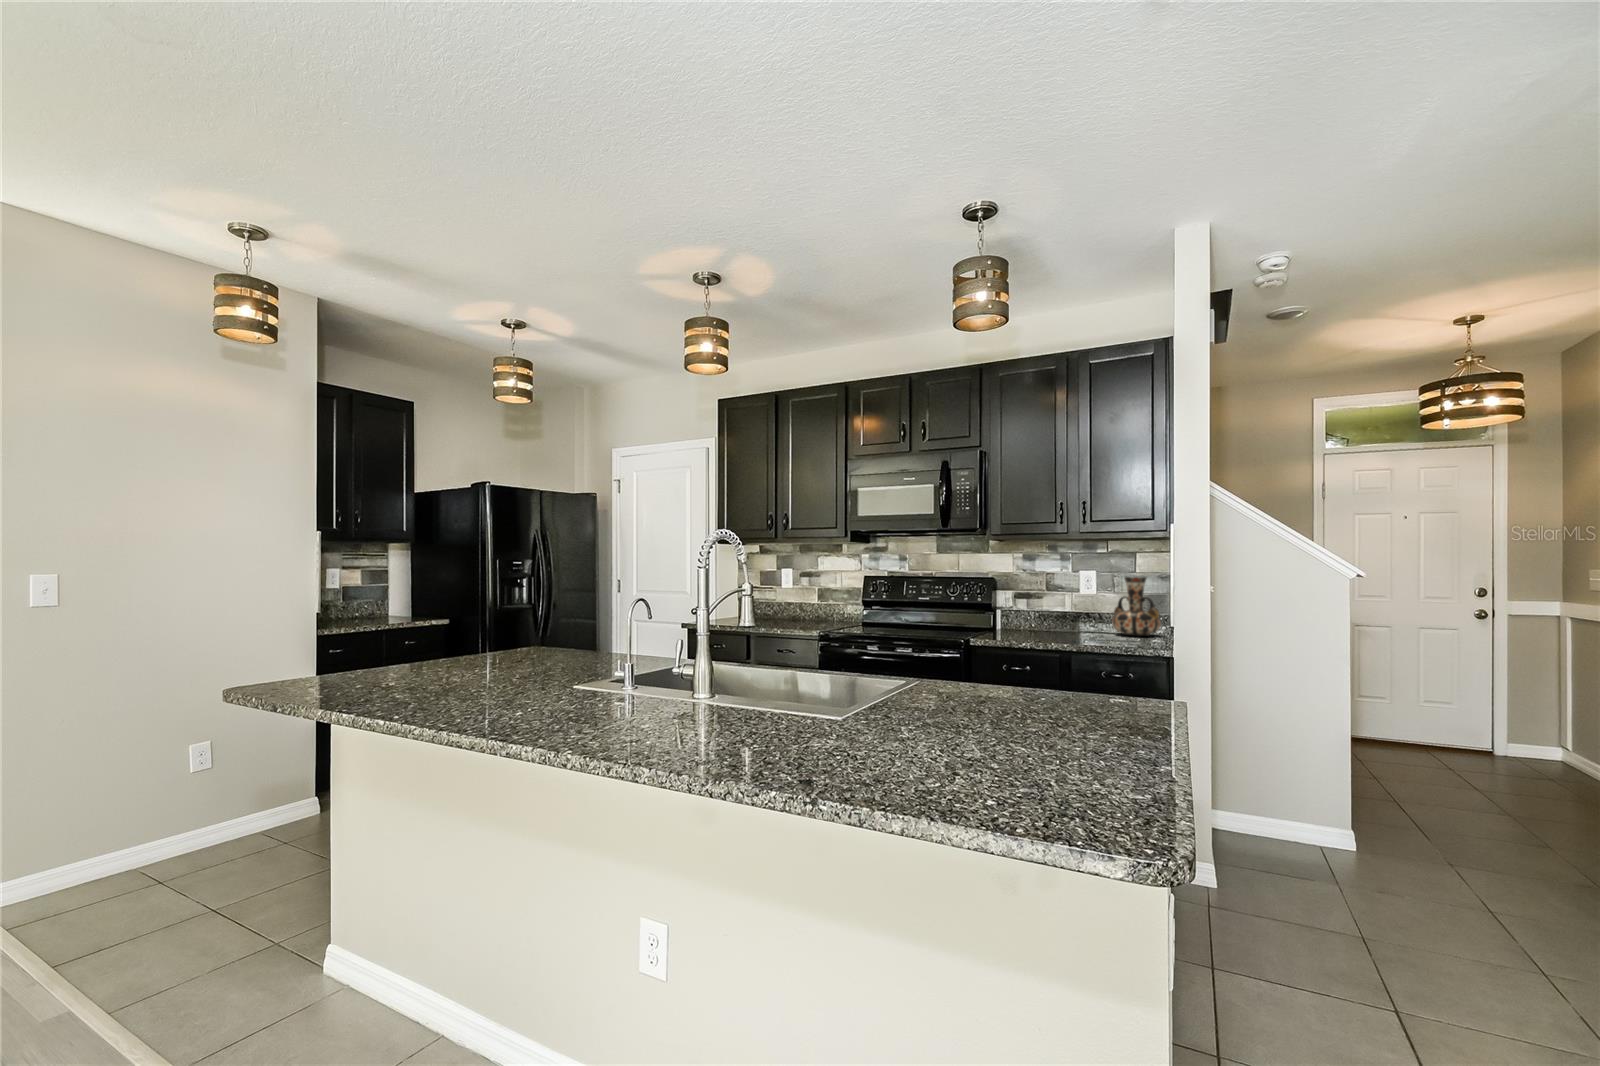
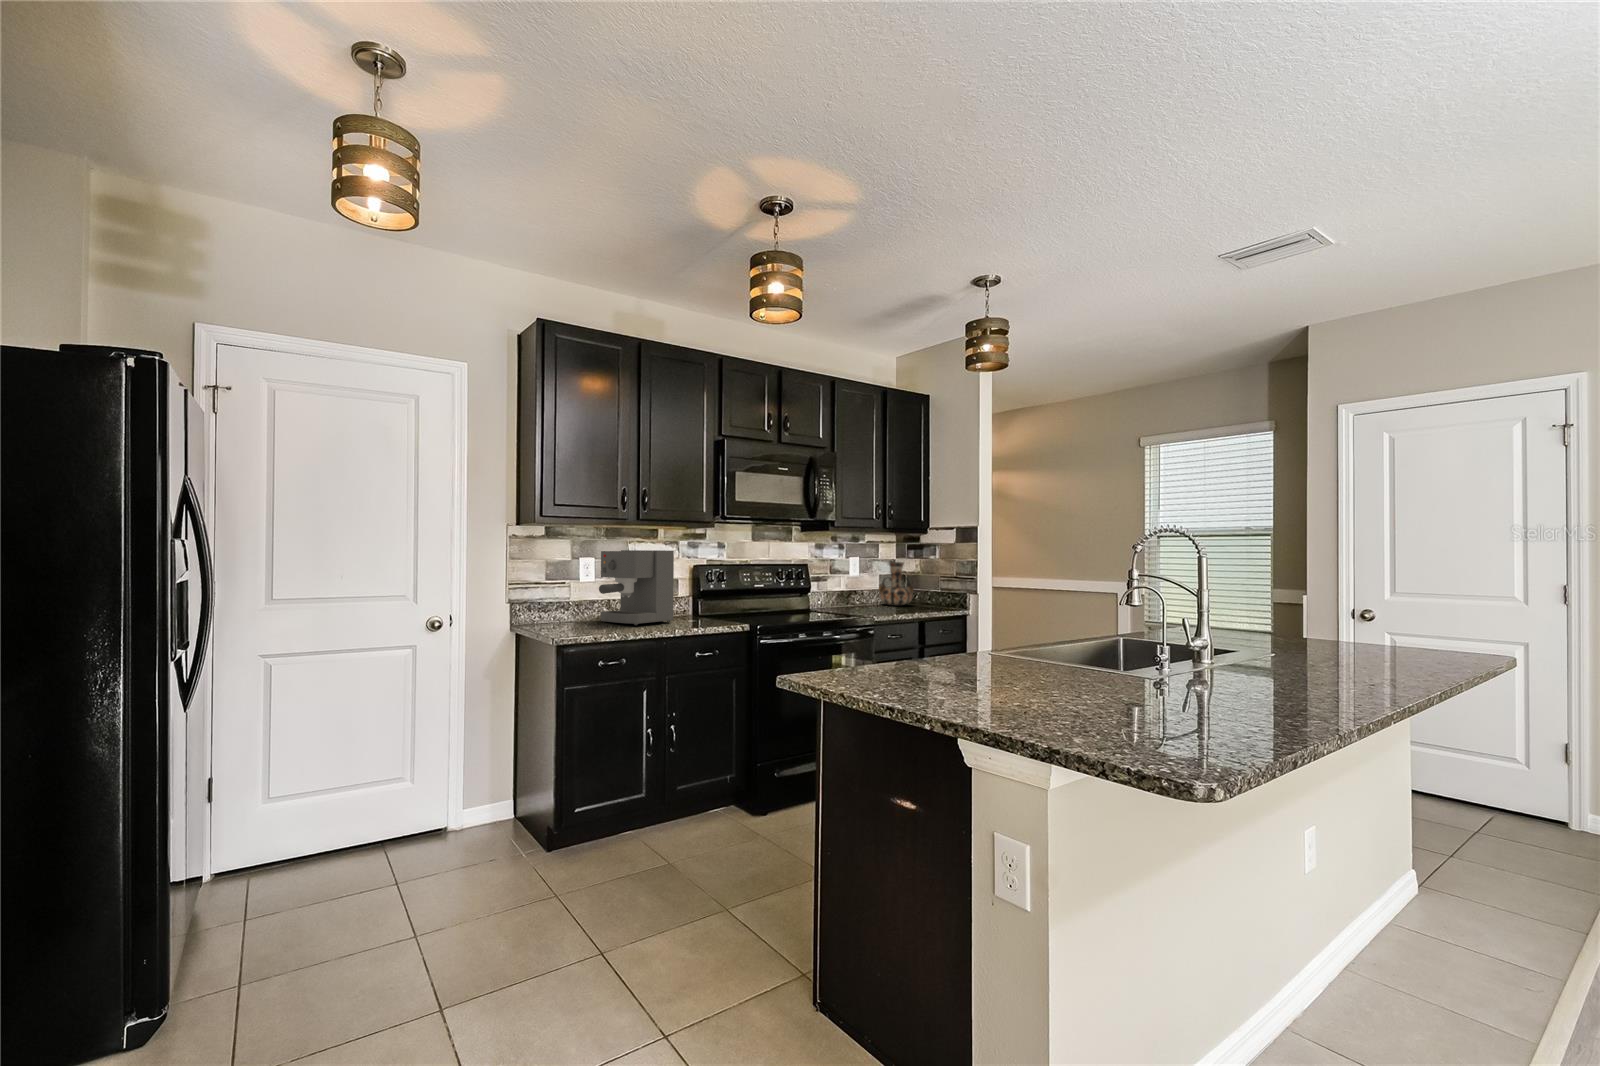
coffee maker: none [747,560,816,621] -> present [599,550,674,625]

